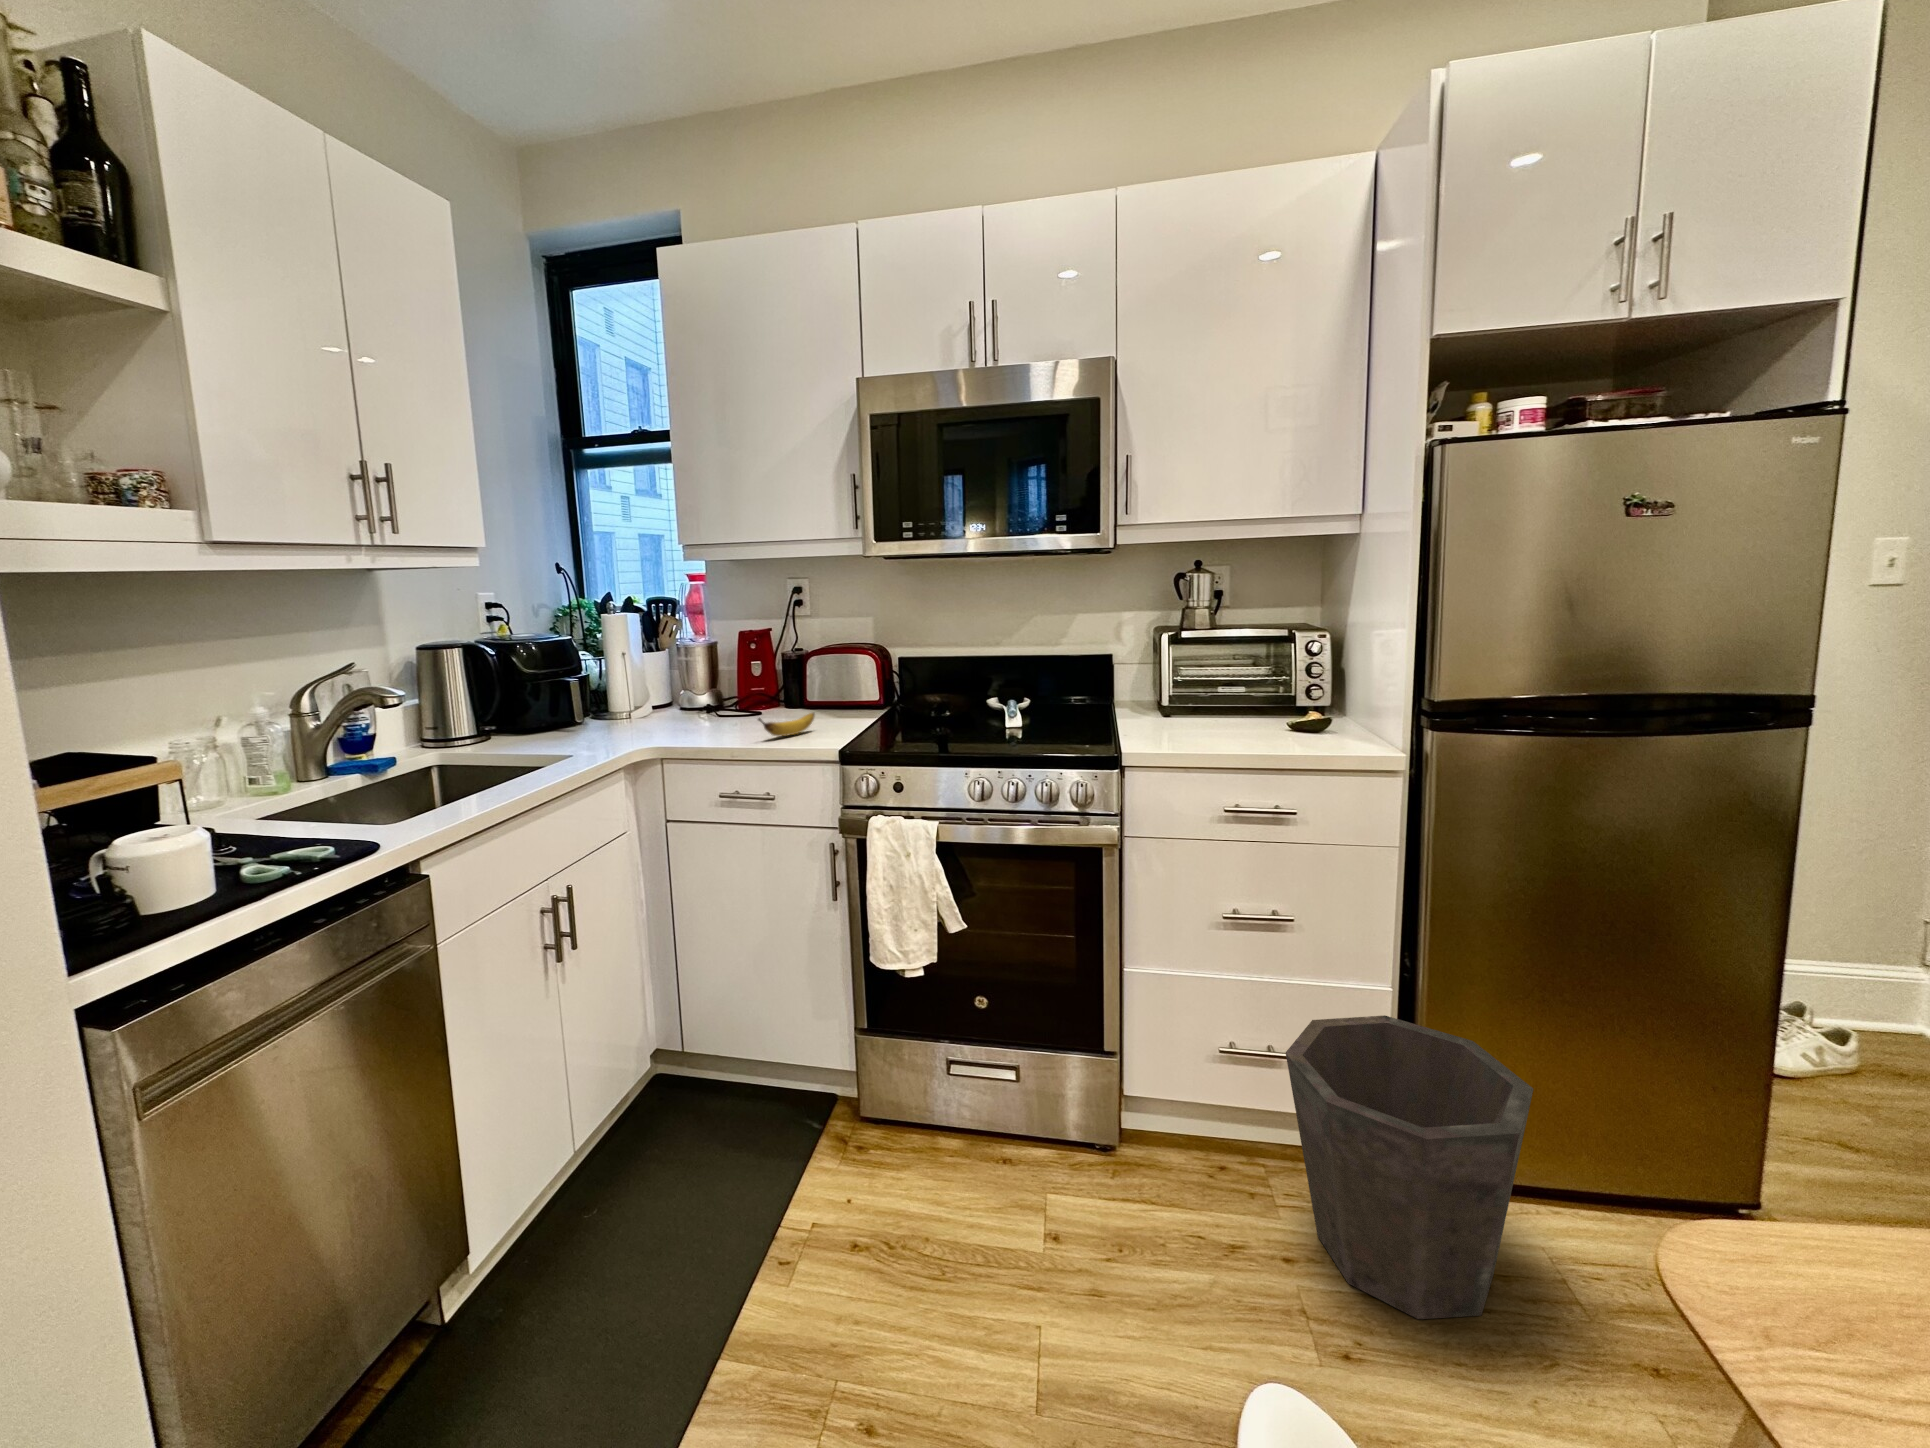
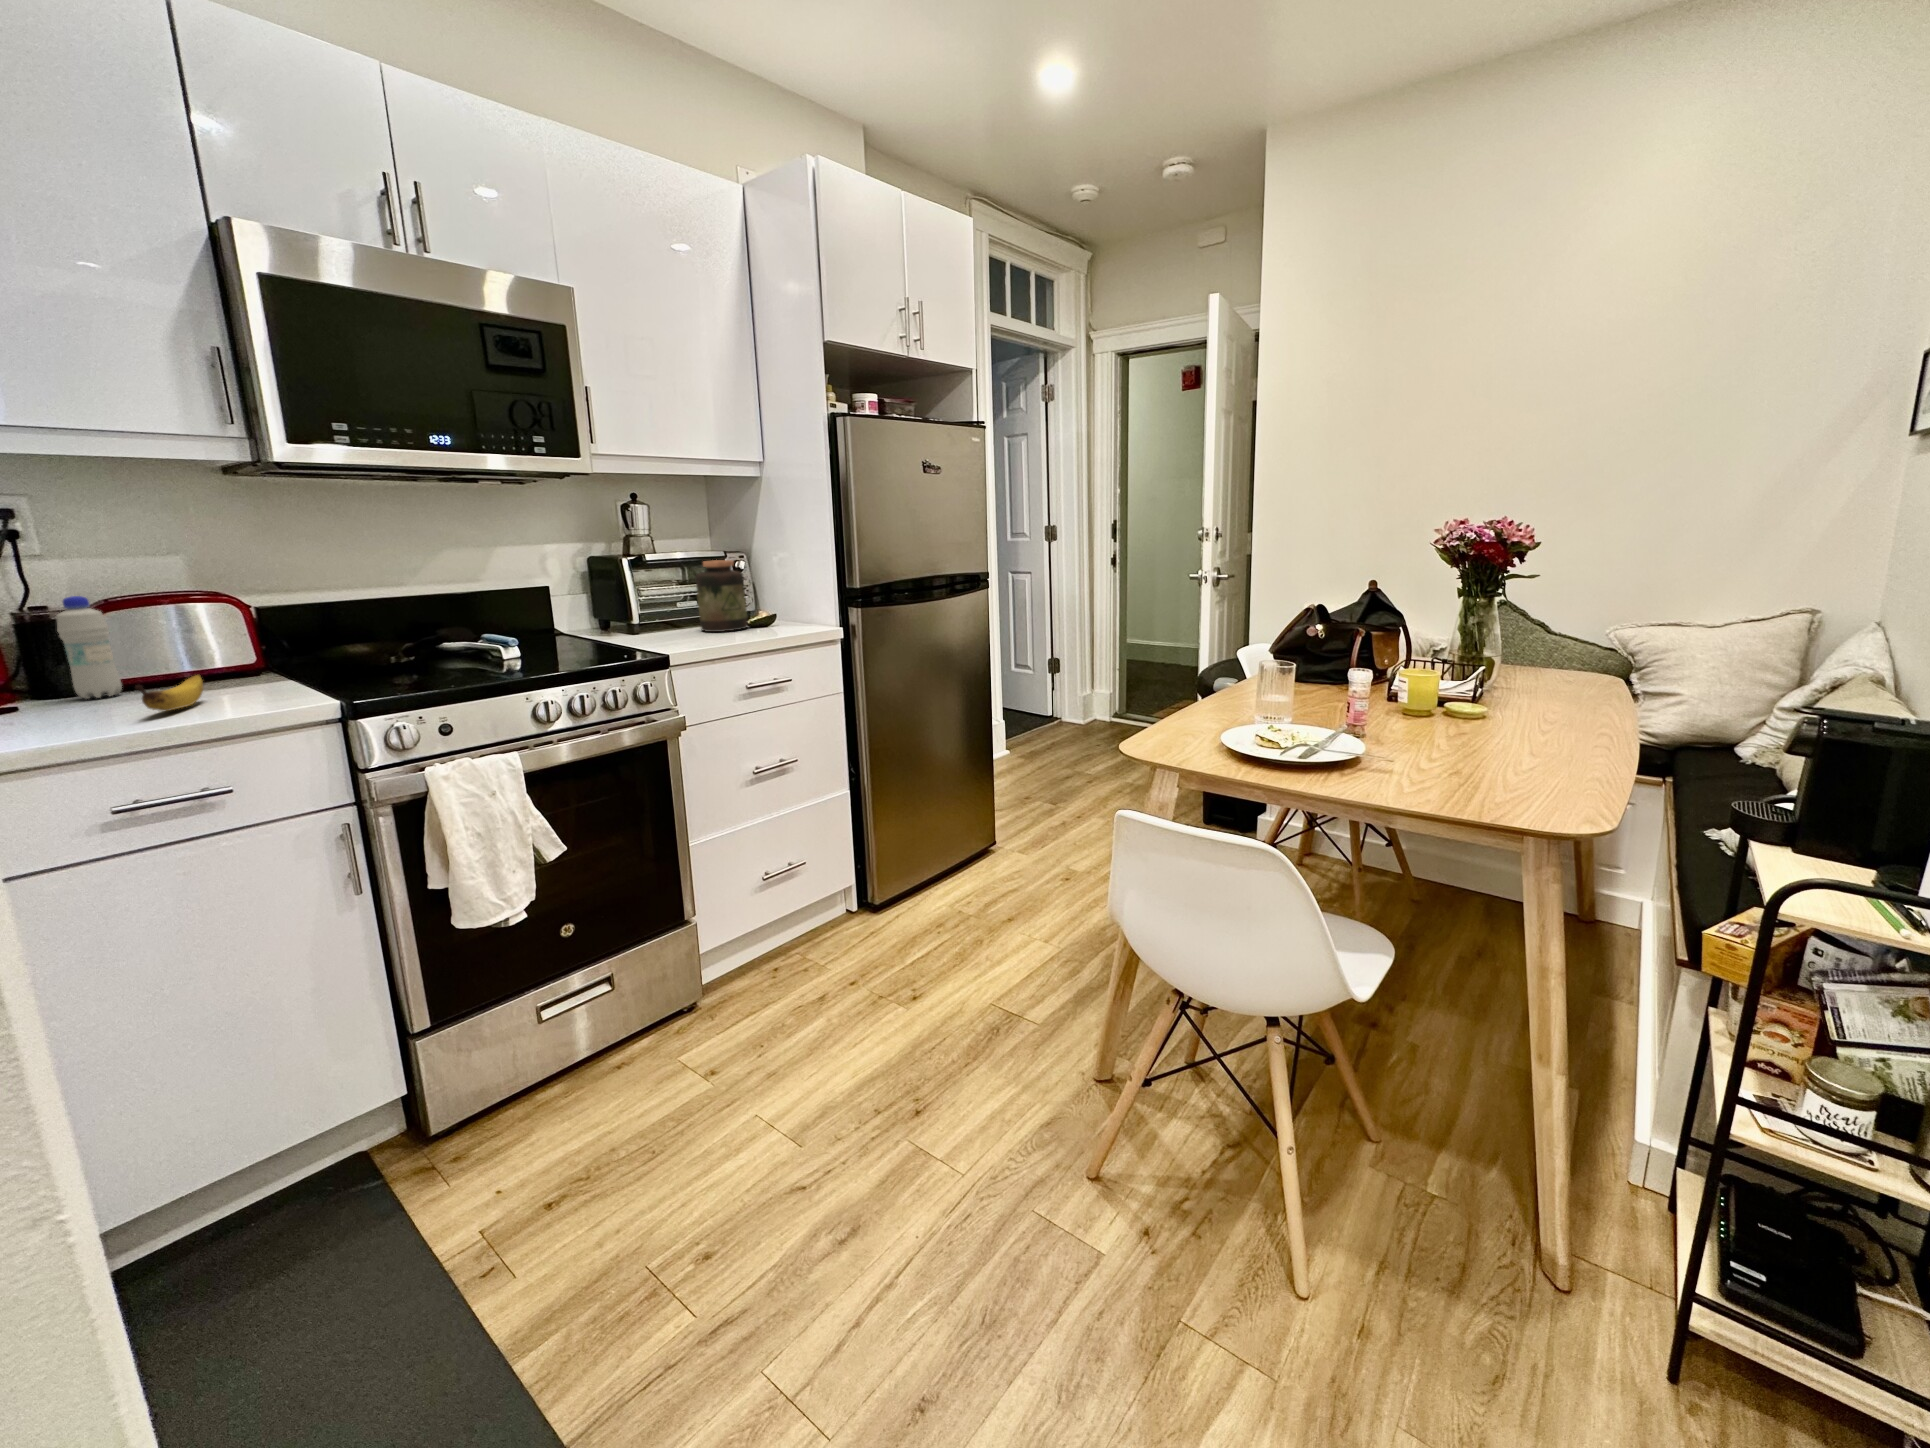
jar: none [1215,639,1276,728] -> present [695,560,748,632]
bottle: none [790,652,814,718] -> present [56,596,122,699]
waste bin: present [1286,1015,1533,1319] -> none [824,803,958,971]

